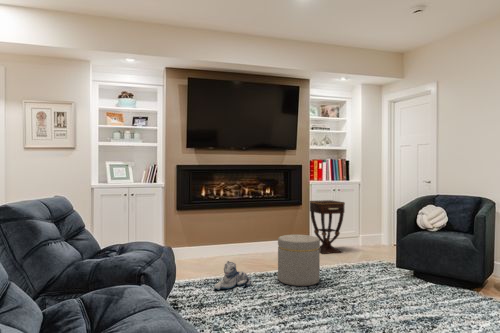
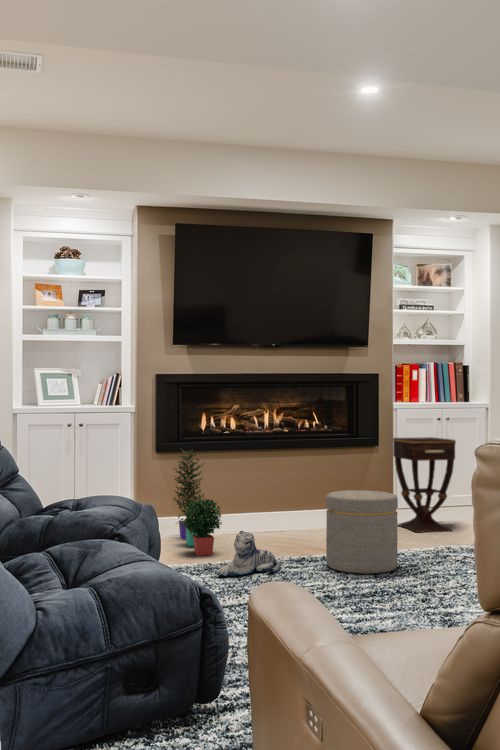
potted plant: none [186,208,216,273] -> present [174,449,222,556]

